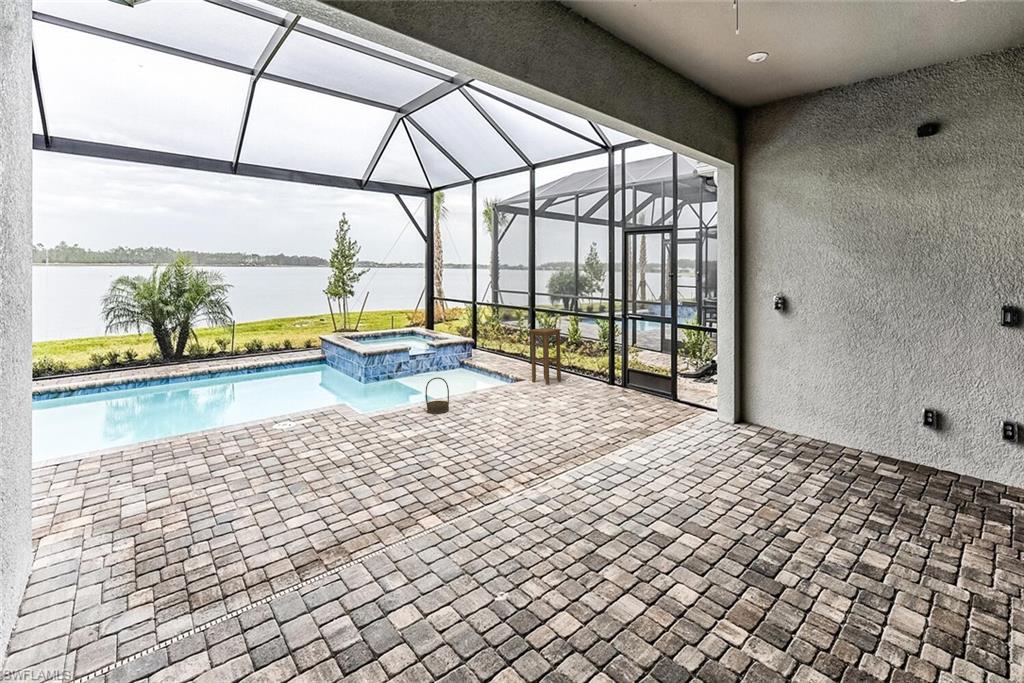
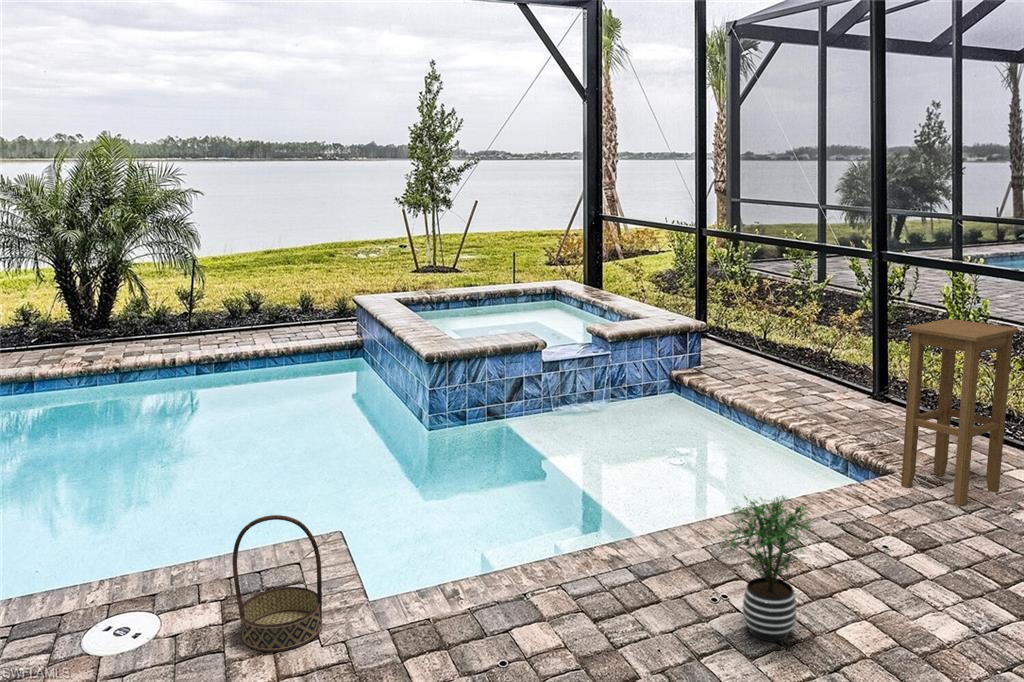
potted plant: none [465,370,492,409] -> present [719,496,811,642]
basket: present [426,377,449,414] -> present [232,515,323,652]

